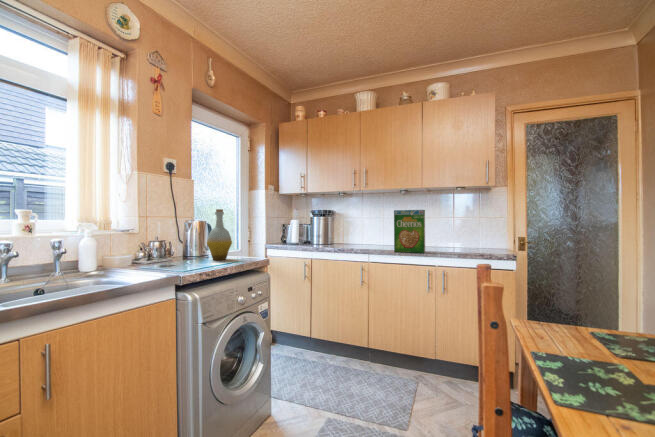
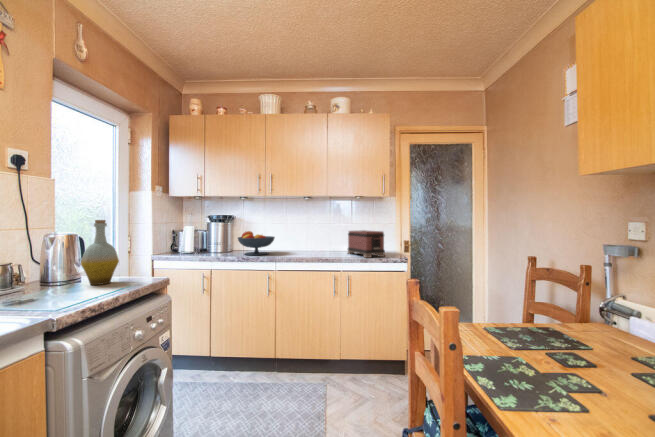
cereal box: present [394,210,425,253] -> none [303,218,331,259]
fruit bowl: none [334,225,369,248] -> present [238,231,275,255]
toaster: none [446,225,491,254] -> present [348,230,385,258]

